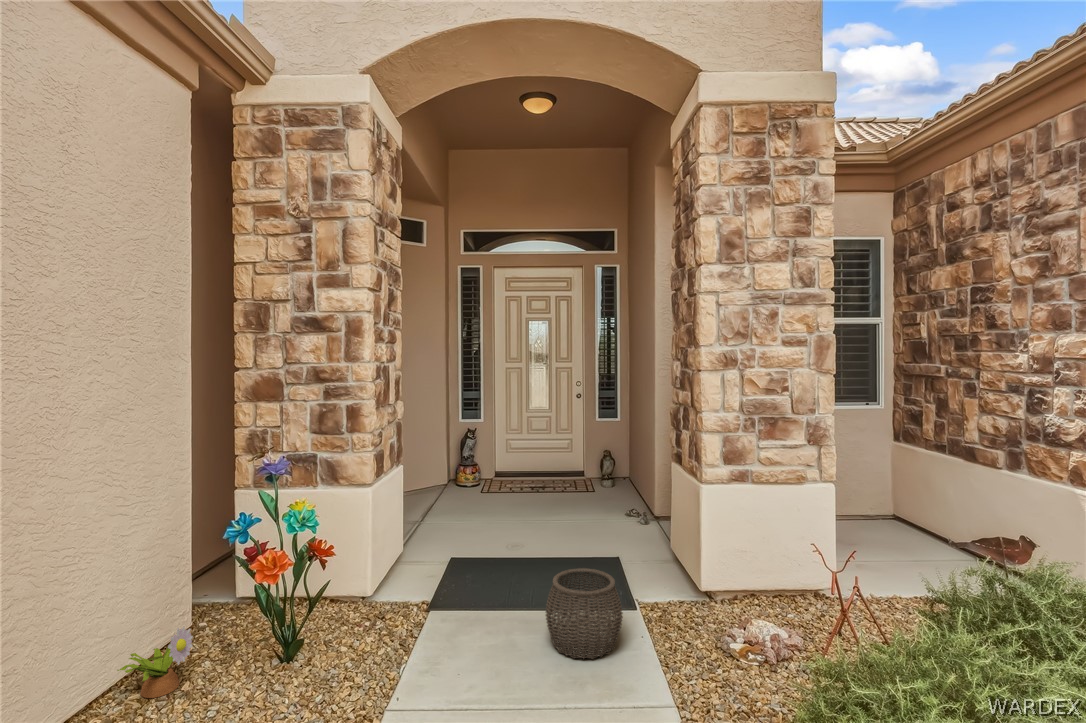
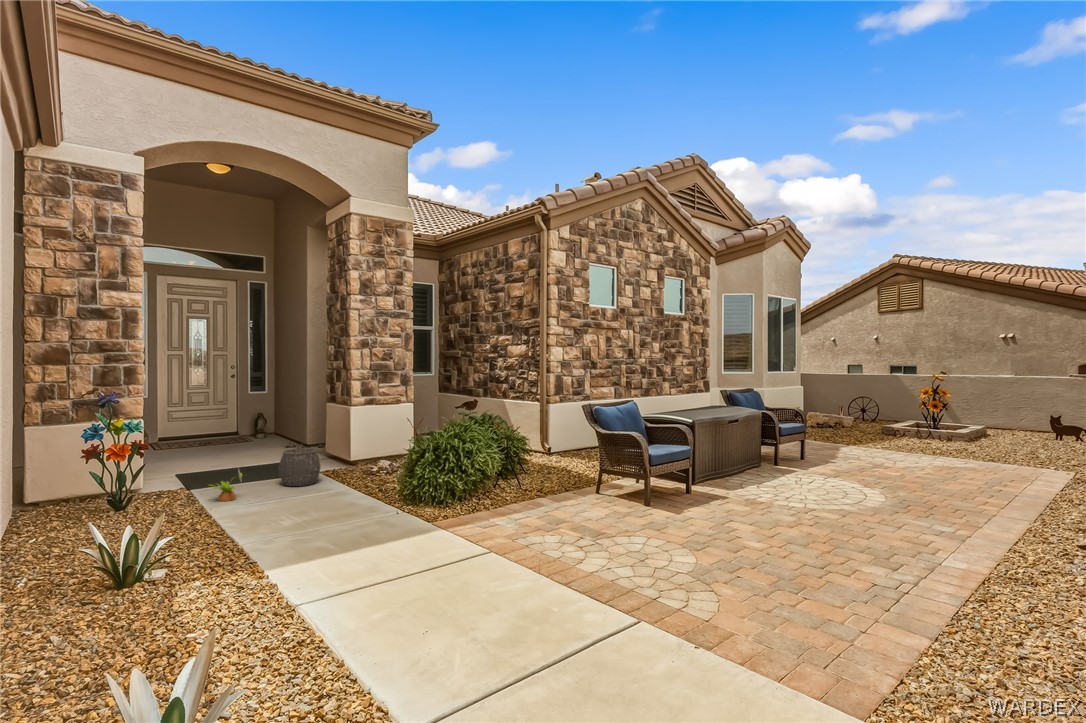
decorative plant: present [117,627,193,698] -> present [210,469,242,501]

